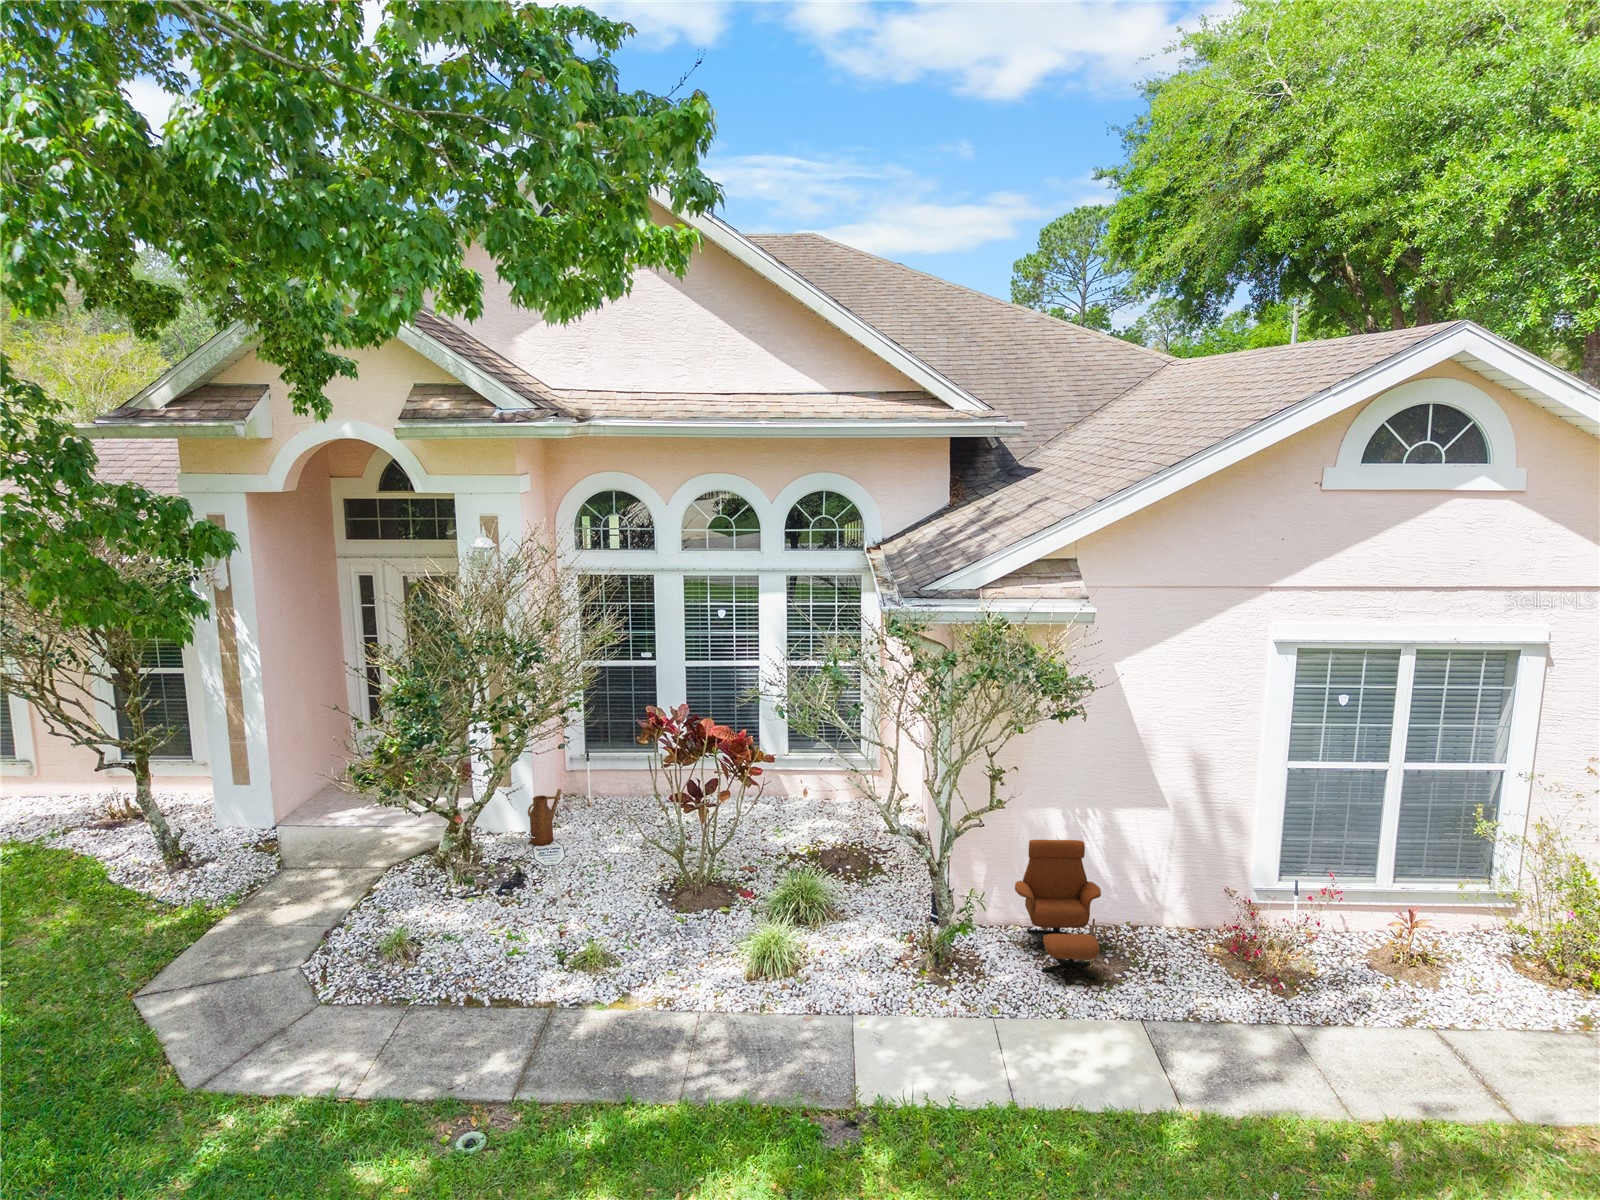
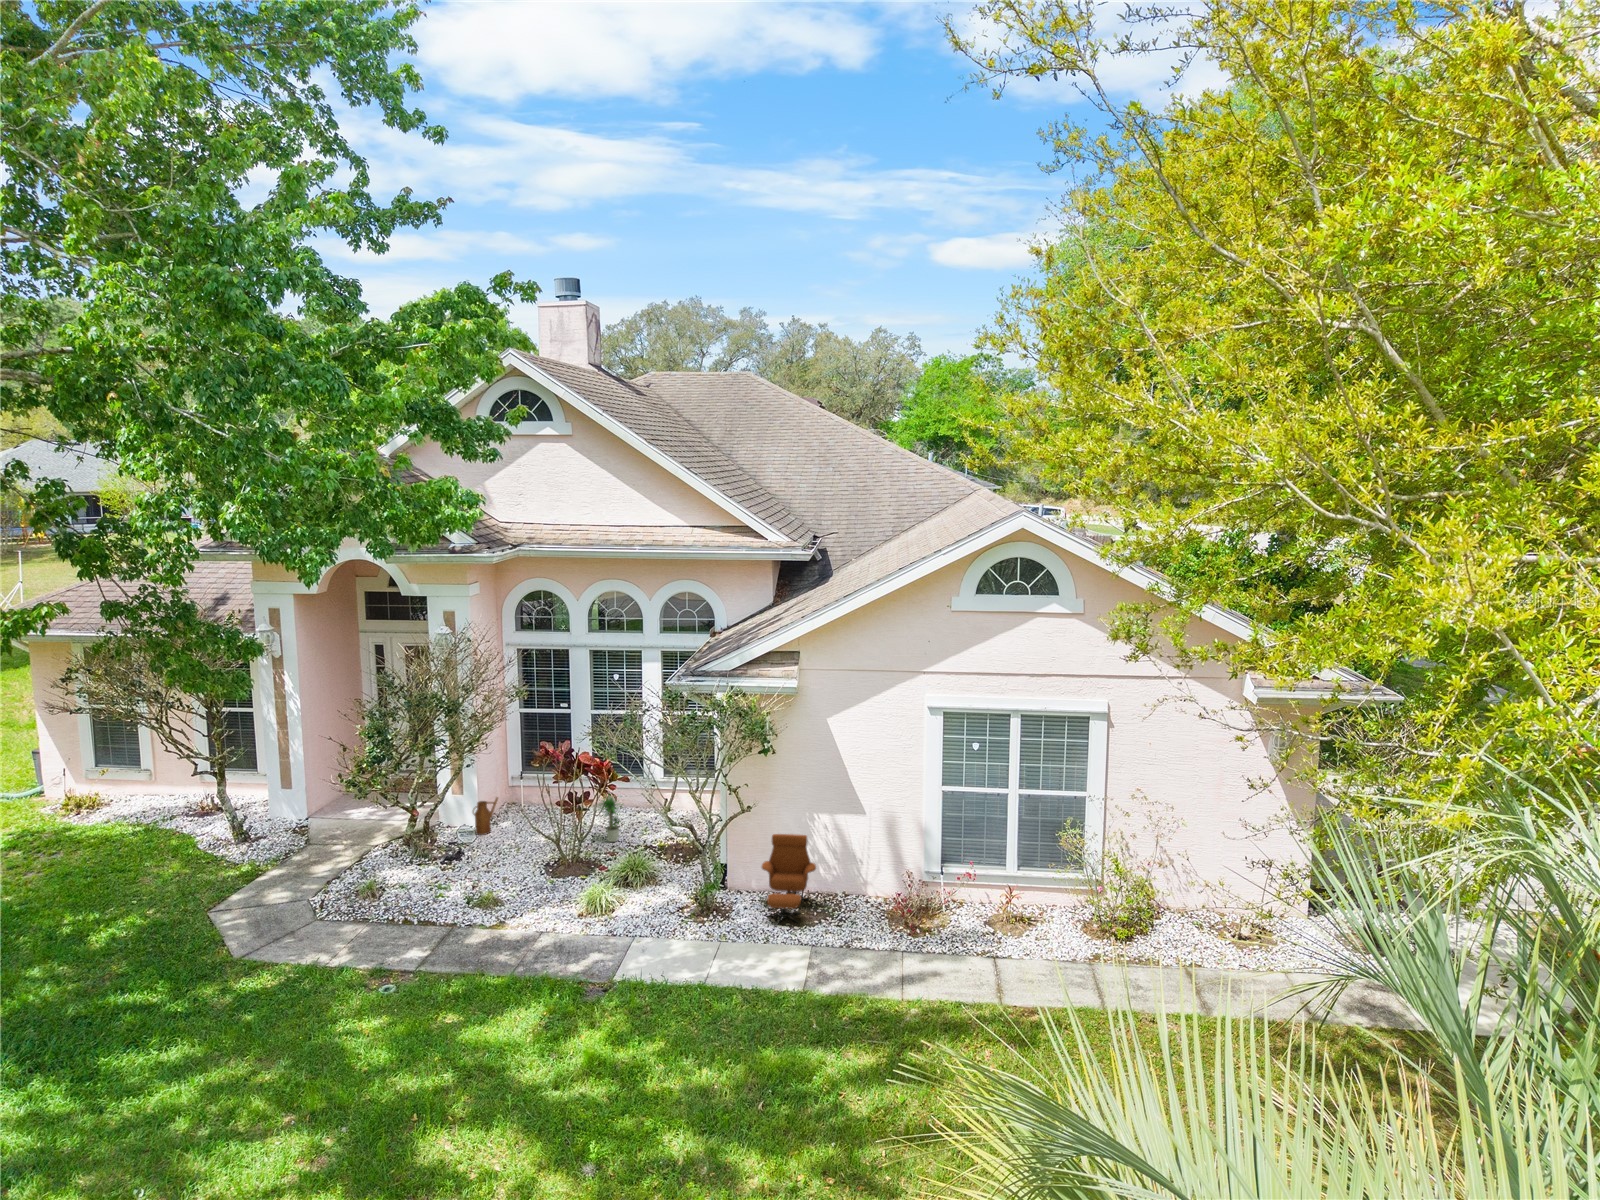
potted plant: none [712,777,758,851] -> present [600,794,621,842]

